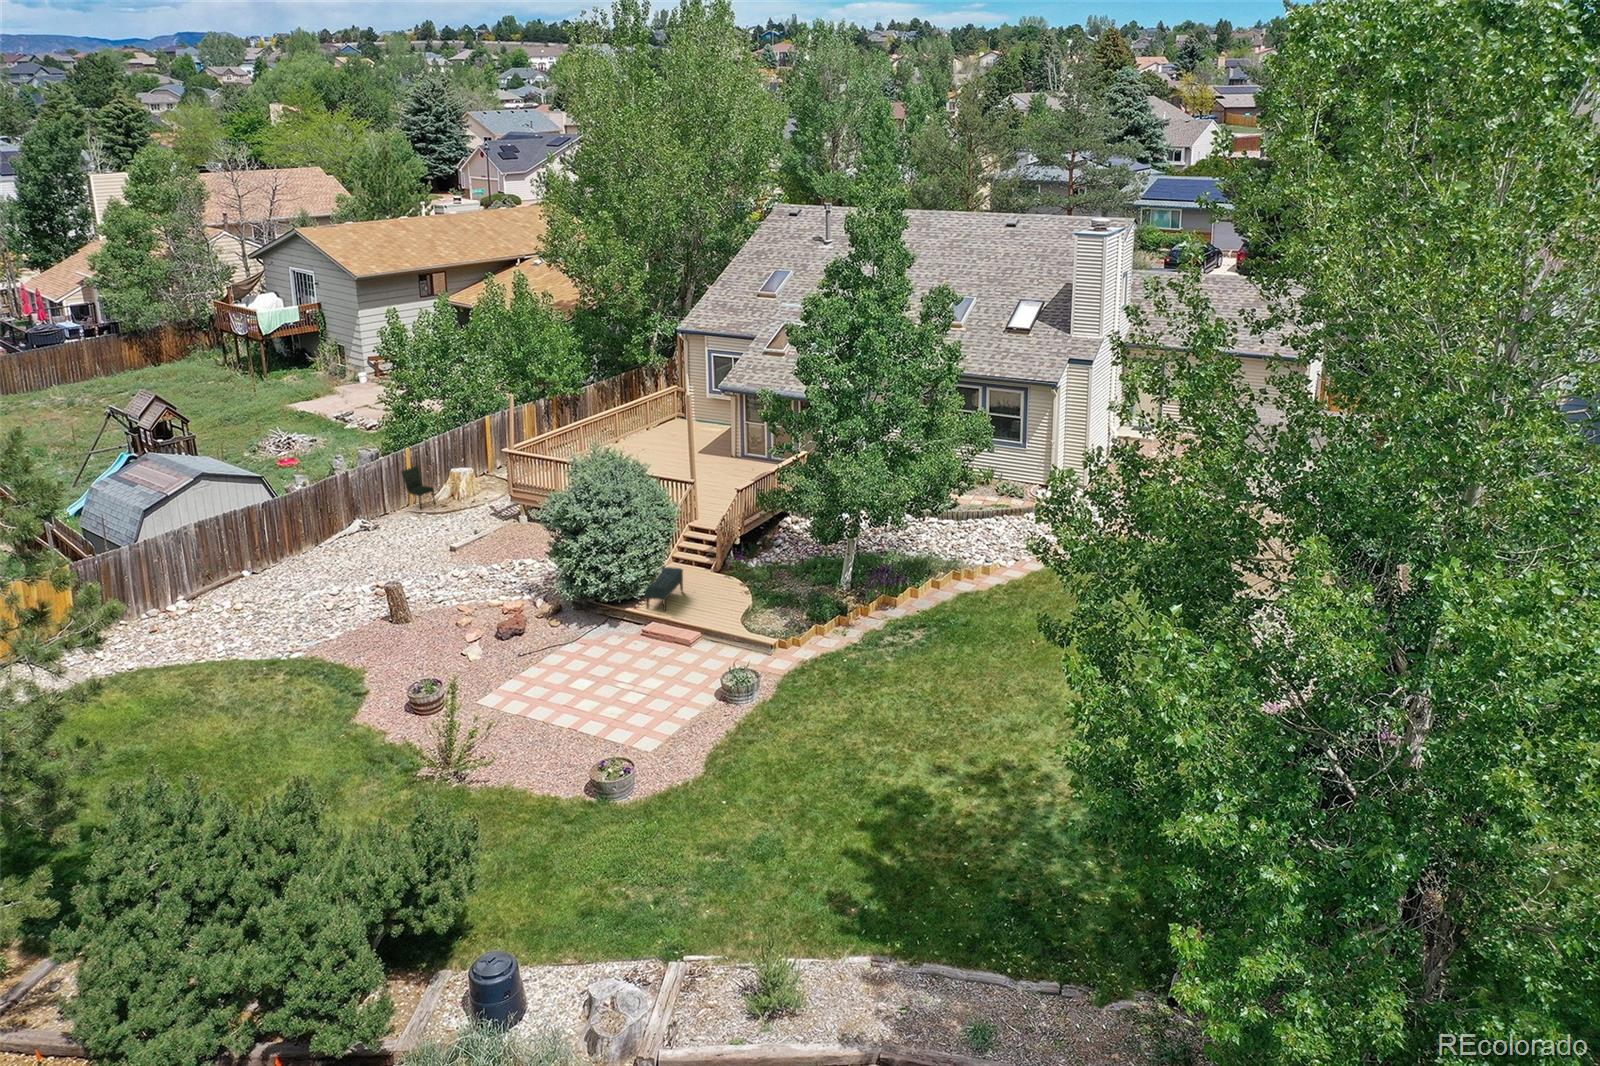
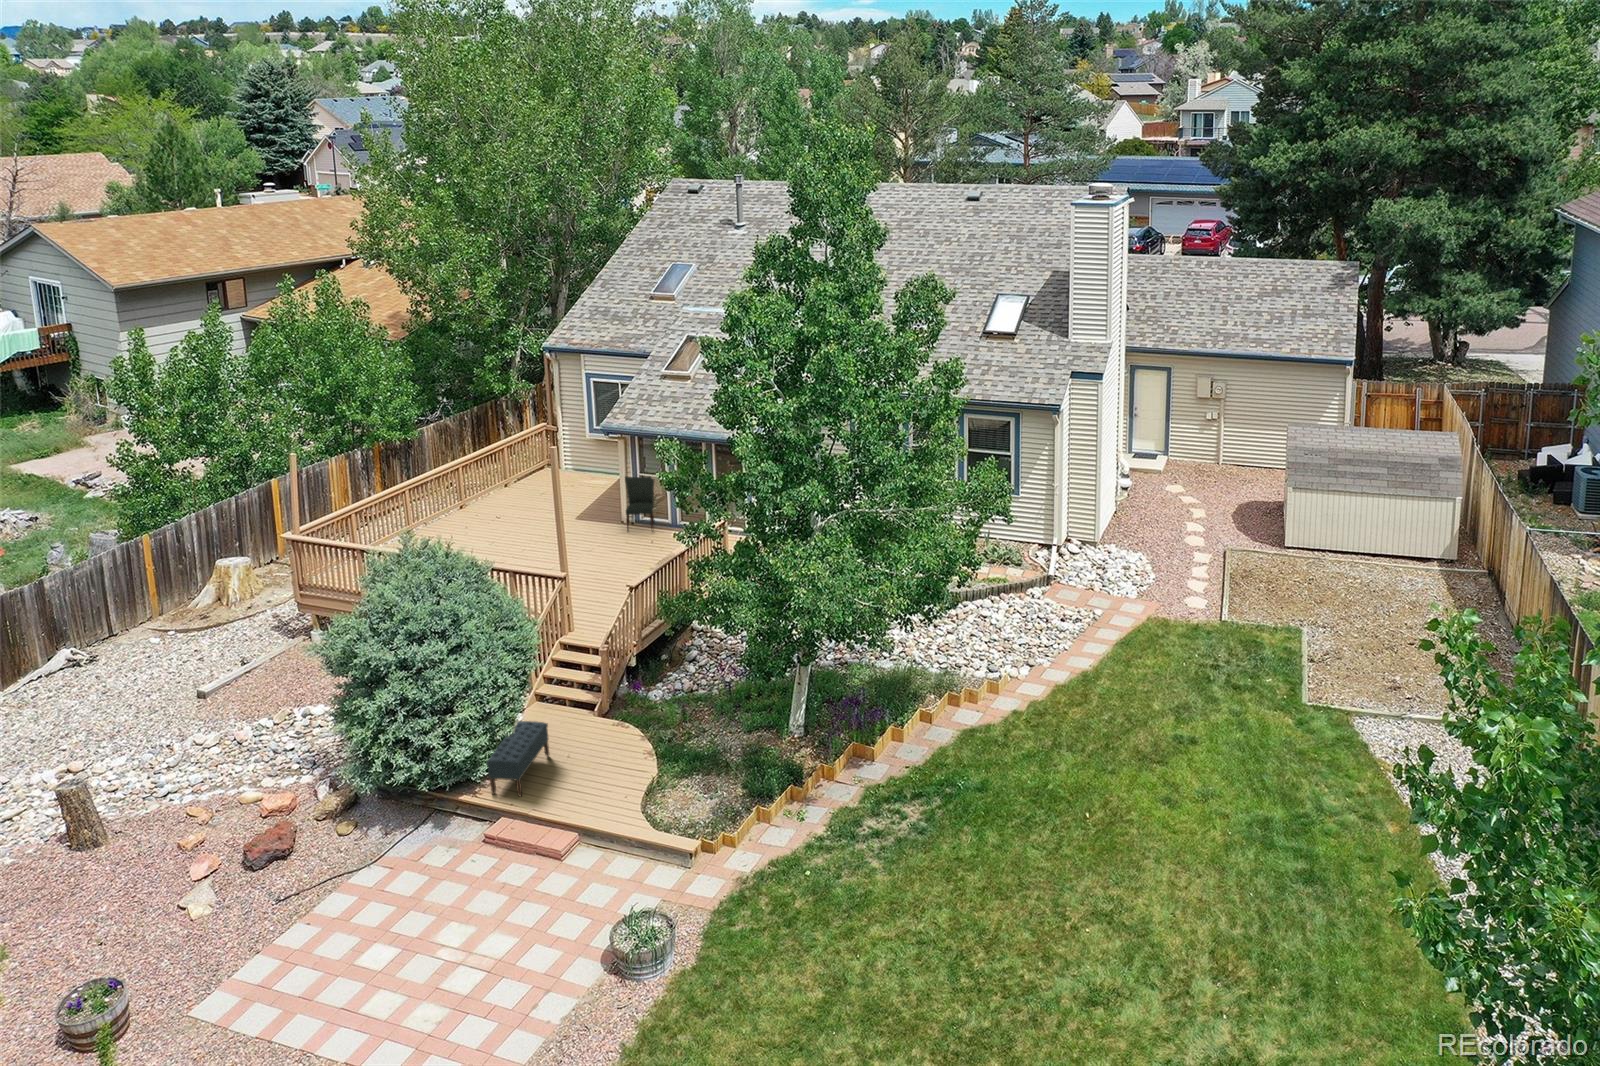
chair: present [402,465,435,509] -> present [625,476,655,532]

